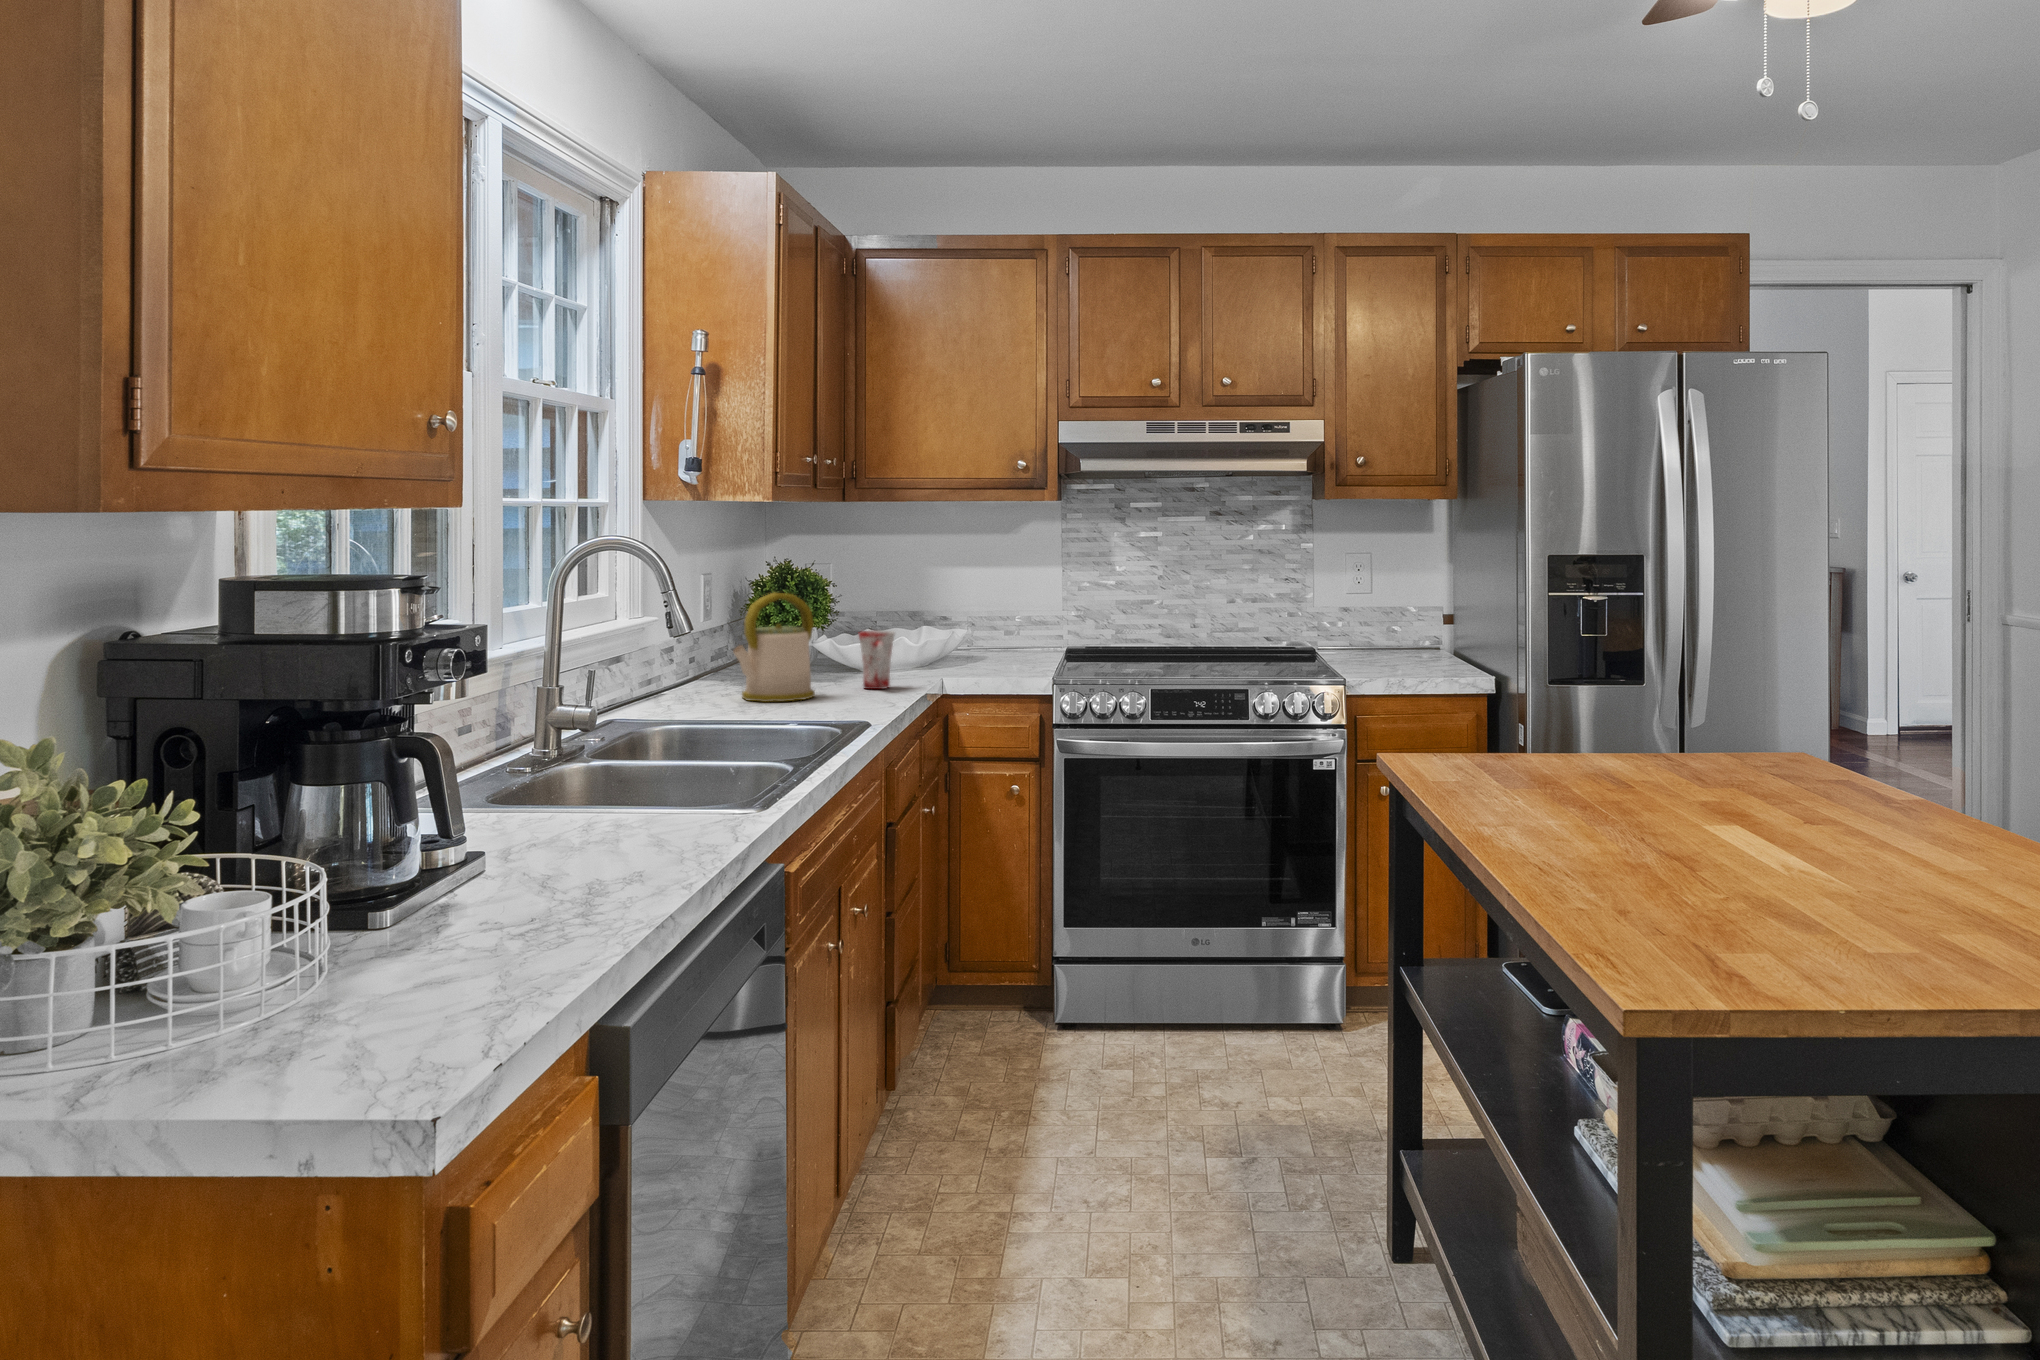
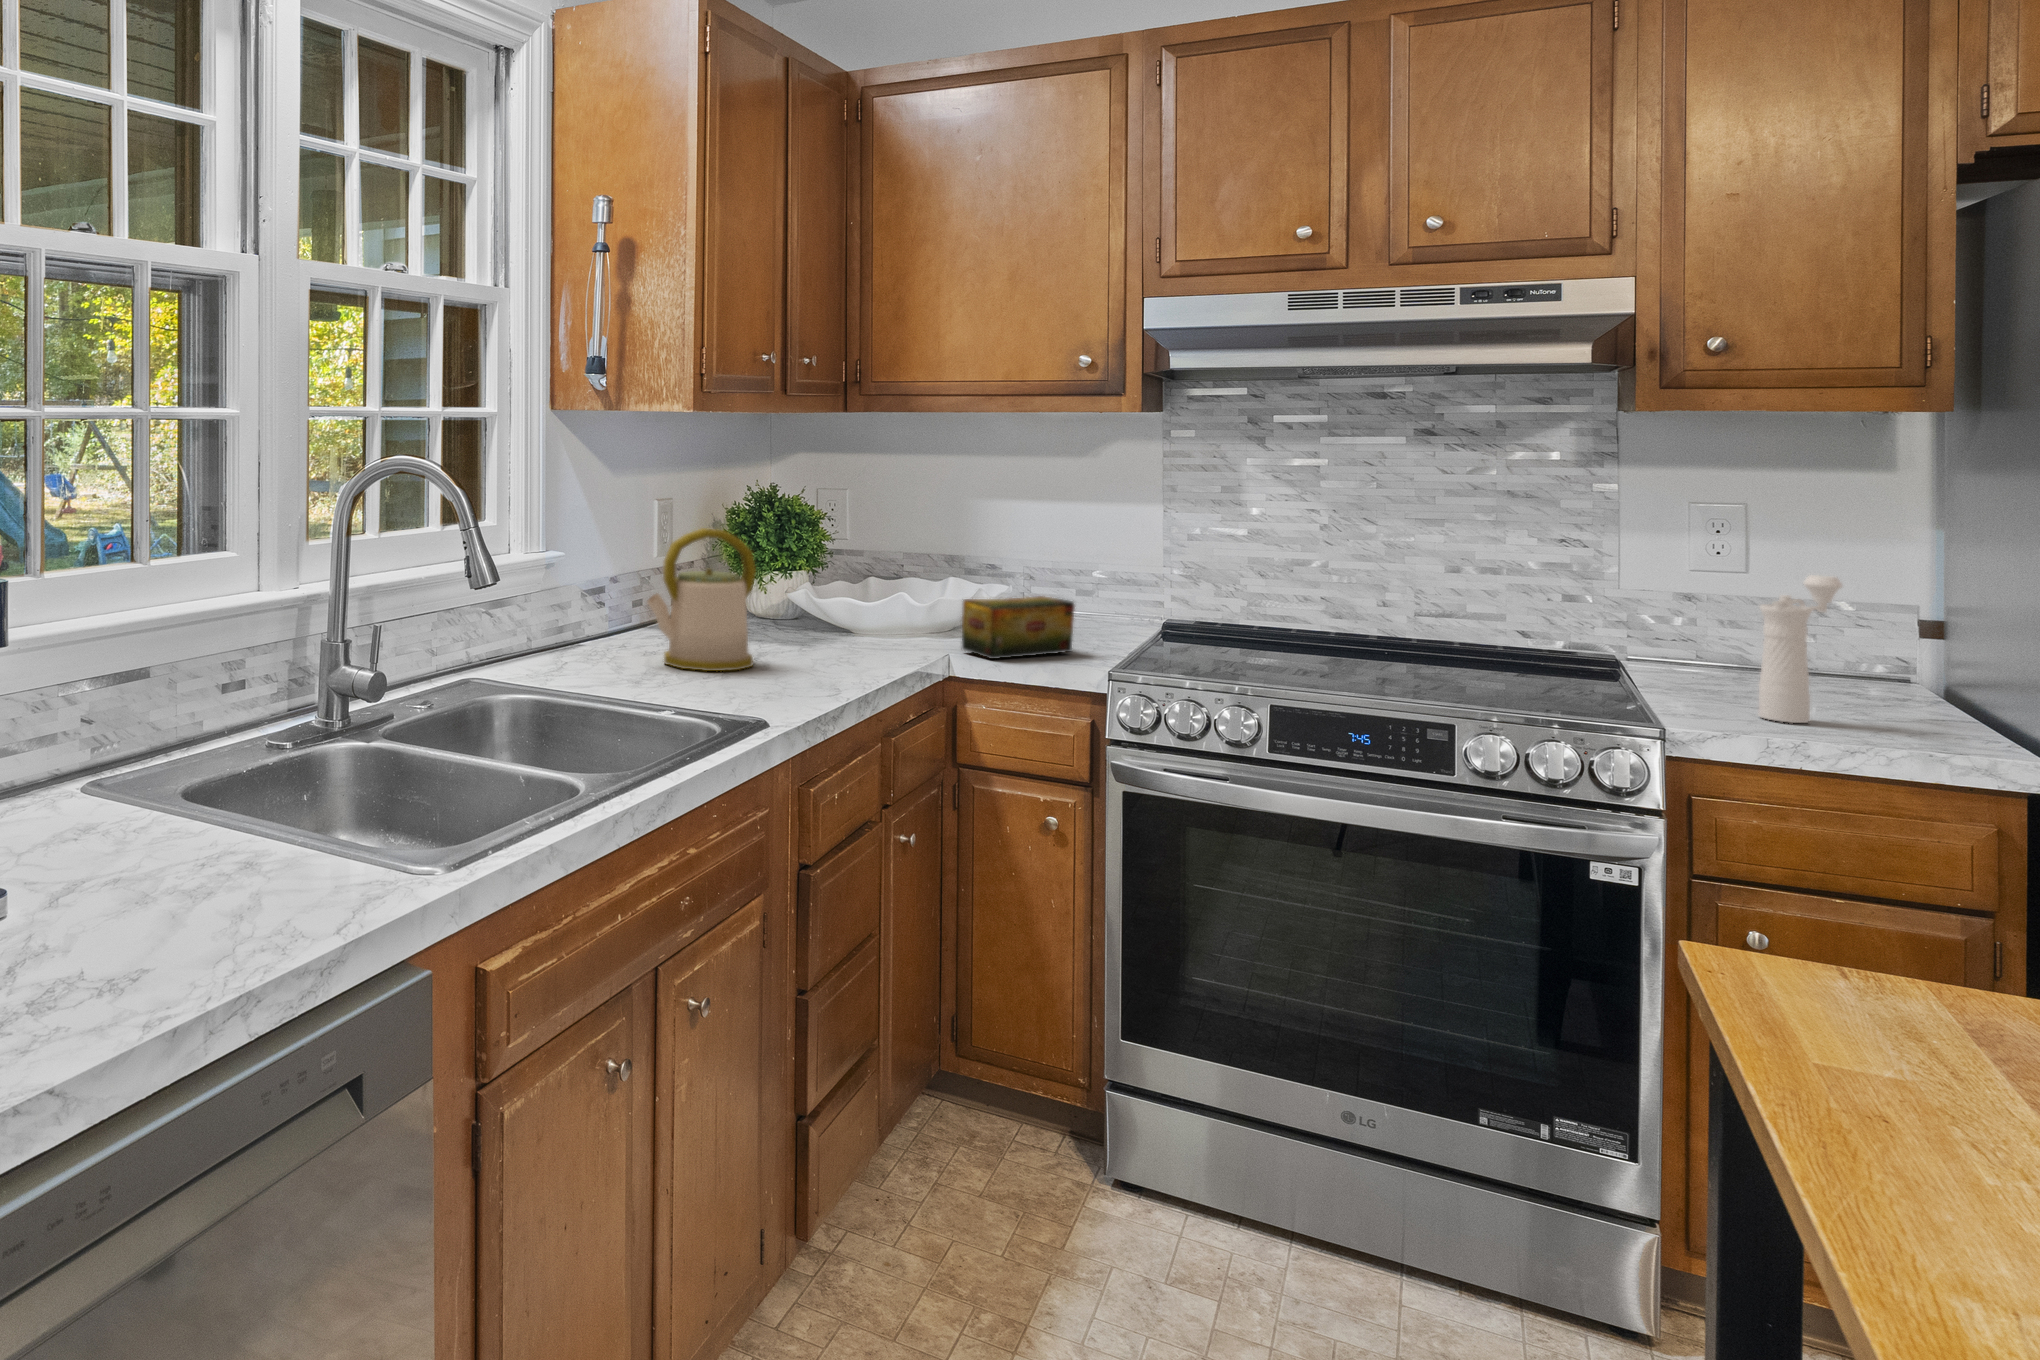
pepper mill: none [1382,593,1416,675] -> present [1758,575,1842,723]
mug: present [859,631,895,689] -> none [824,583,874,663]
tea box: none [948,634,1022,680] -> present [962,596,1075,659]

